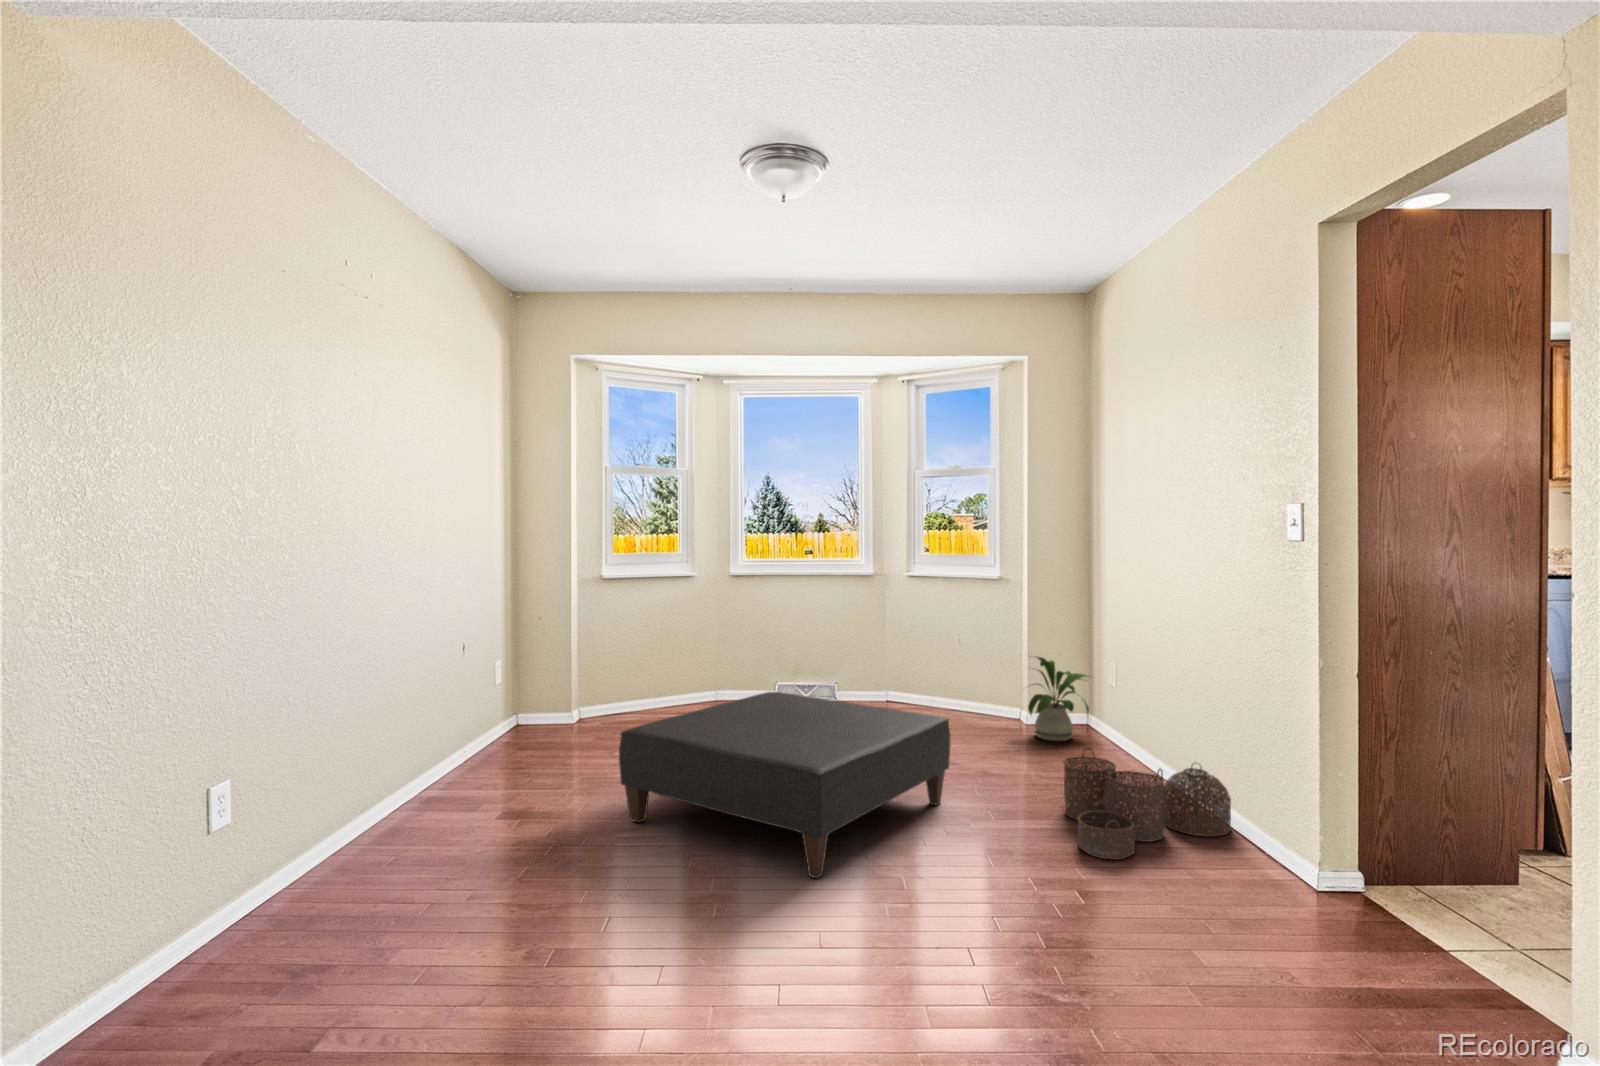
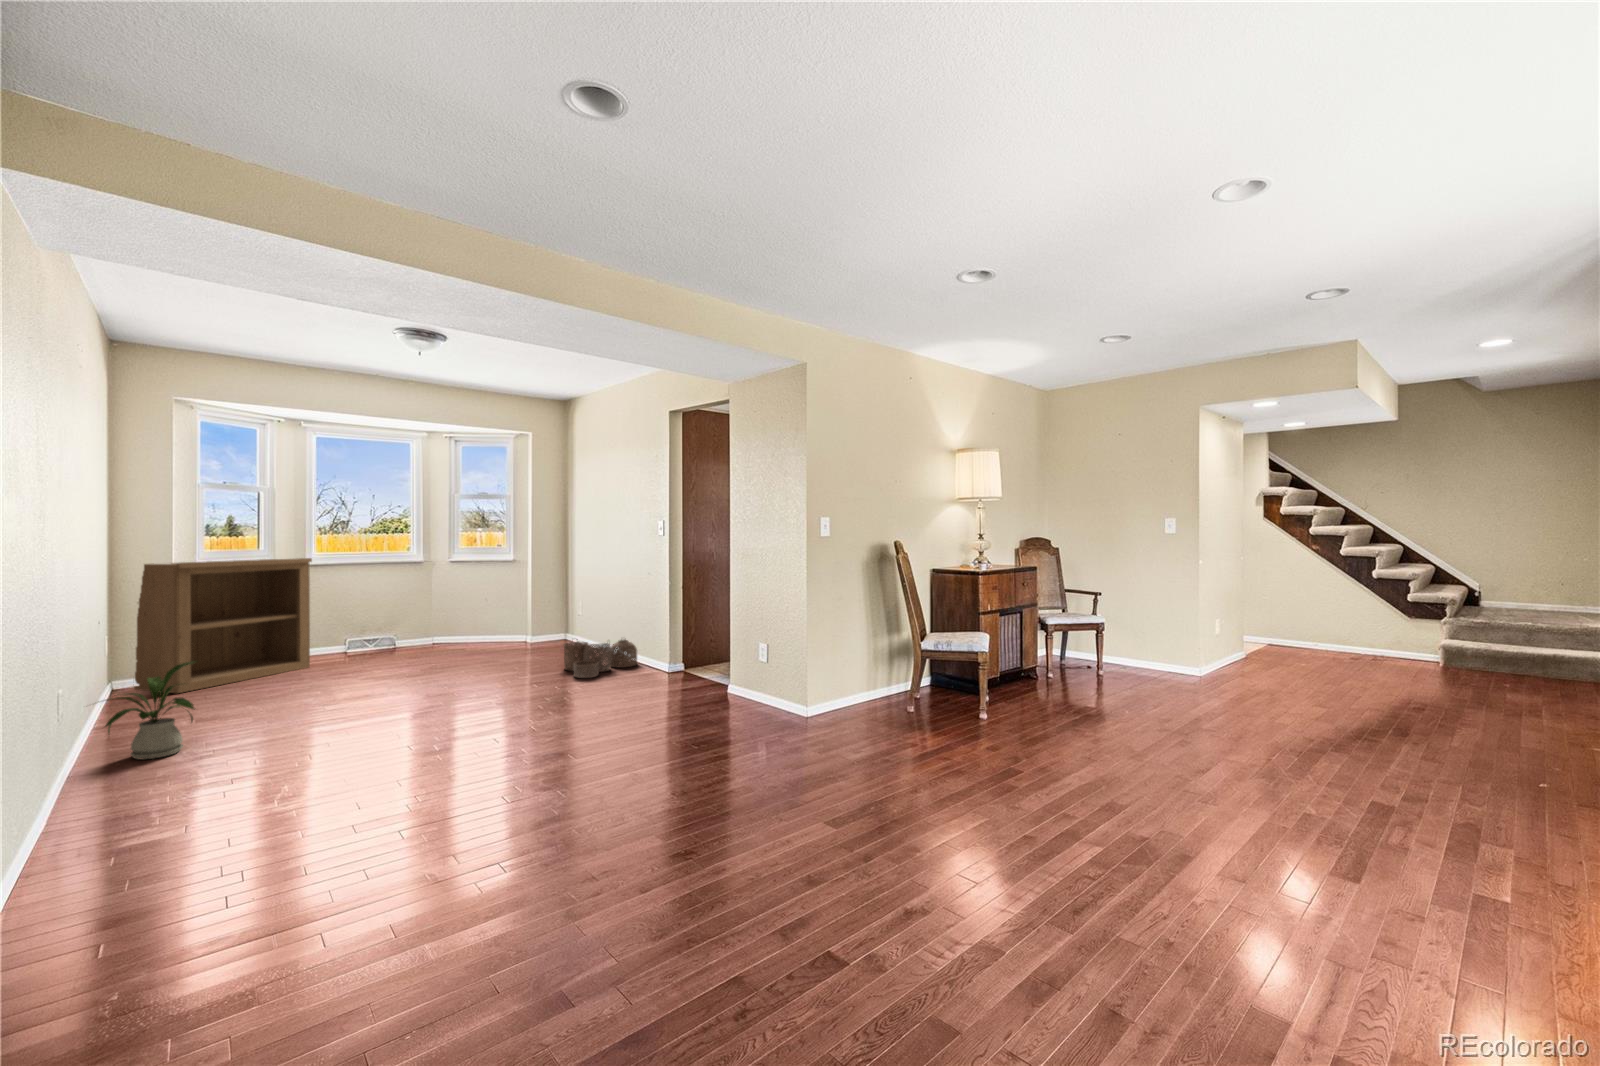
bookshelf: none [527,567,717,748] -> present [134,558,312,693]
house plant: present [1028,656,1089,741] -> present [105,661,198,759]
ottoman: present [619,692,951,878] -> none [301,630,505,706]

